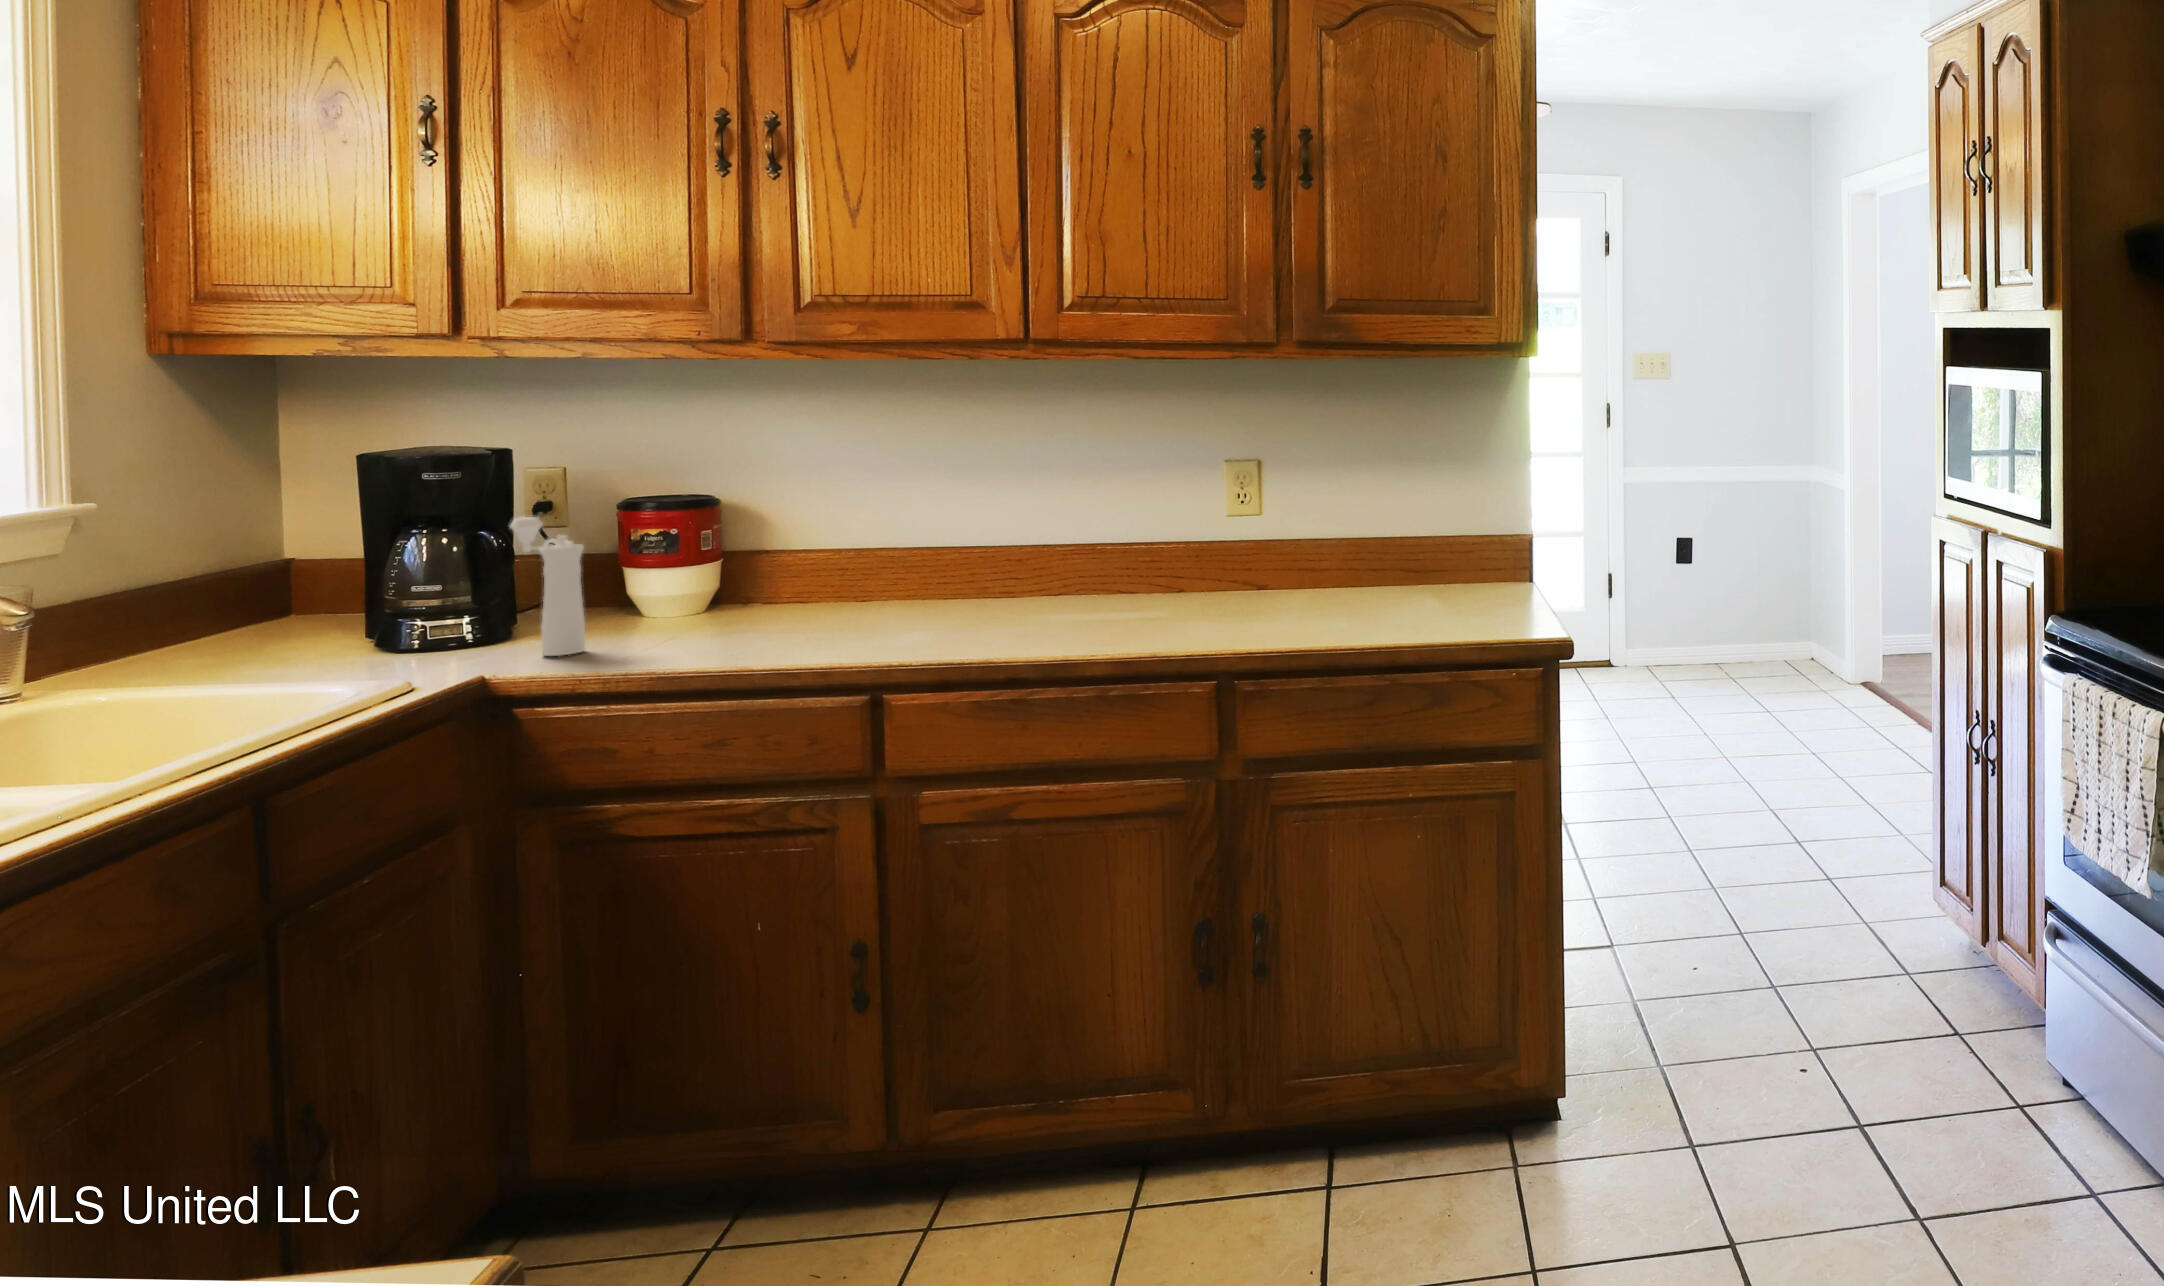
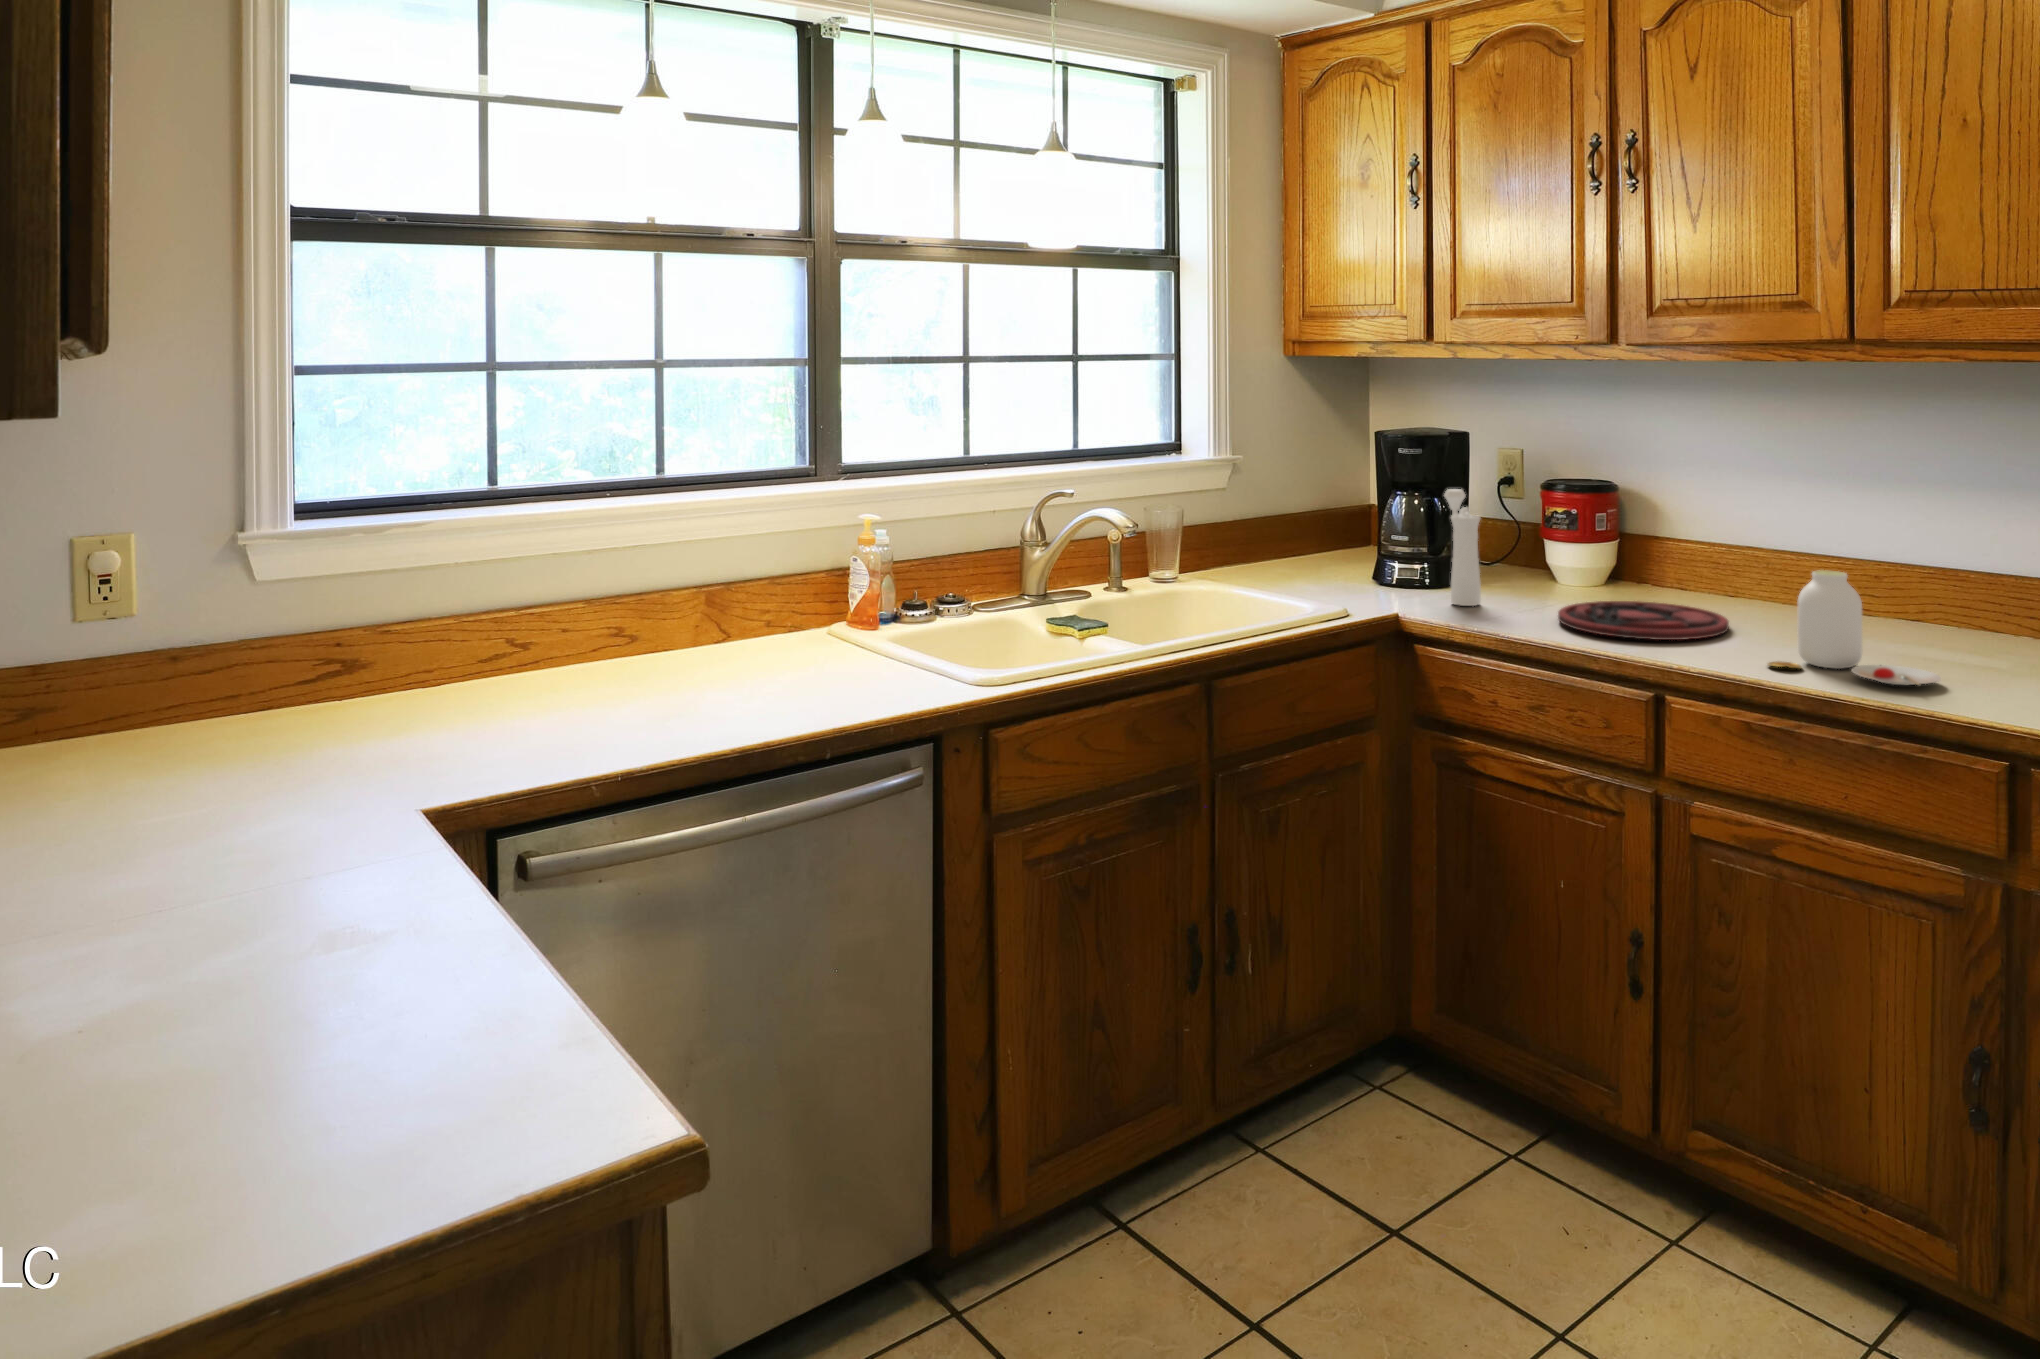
jar: none [979,544,1129,640] -> present [1768,570,1941,685]
plate: none [710,609,903,649] -> present [1558,601,1729,640]

